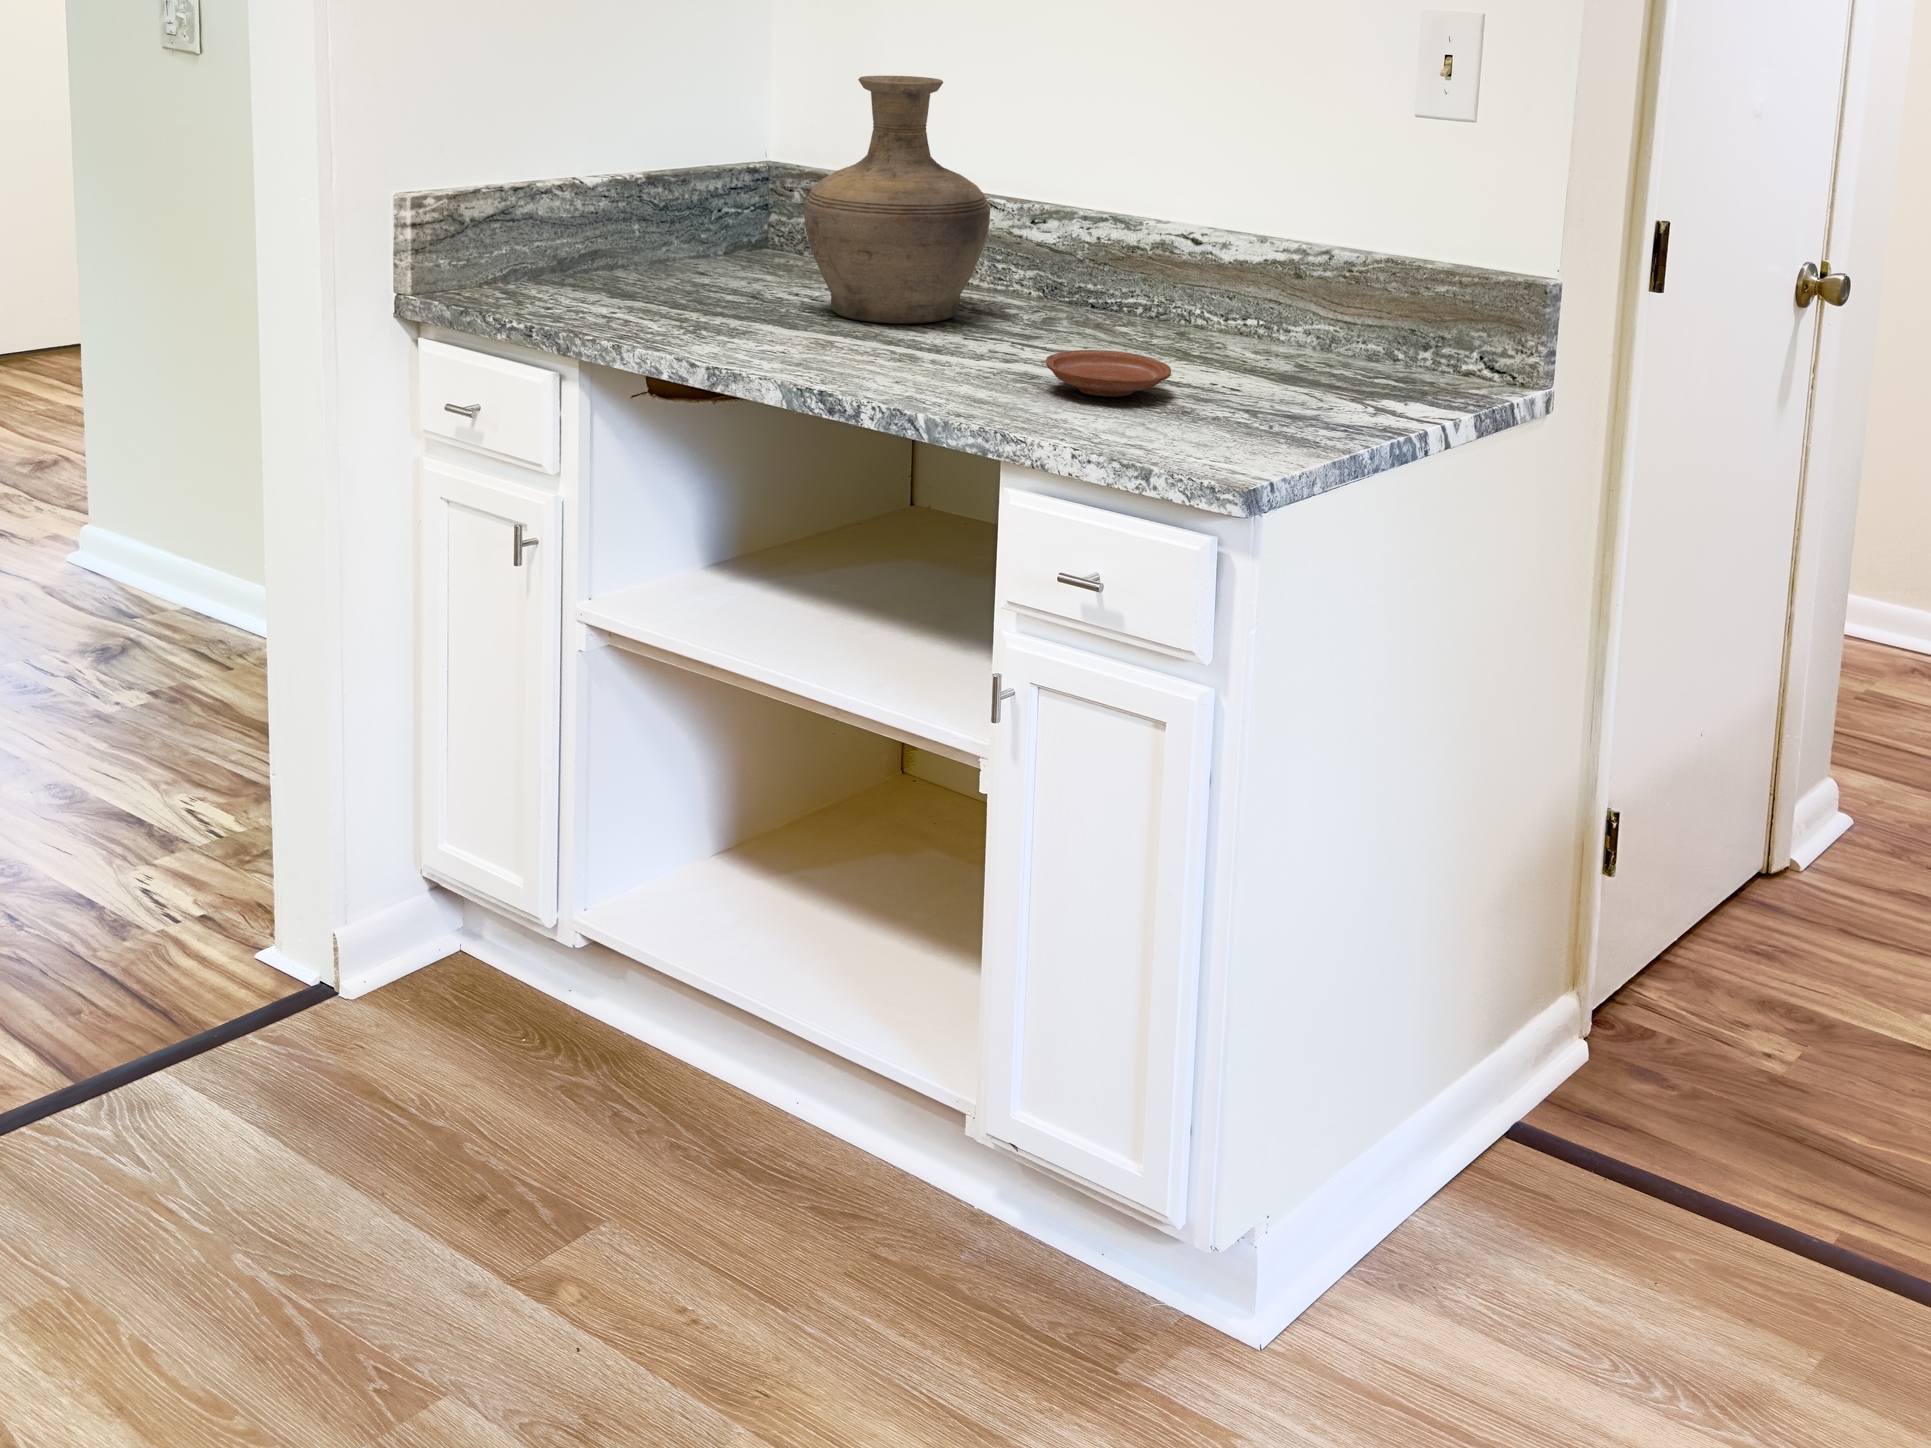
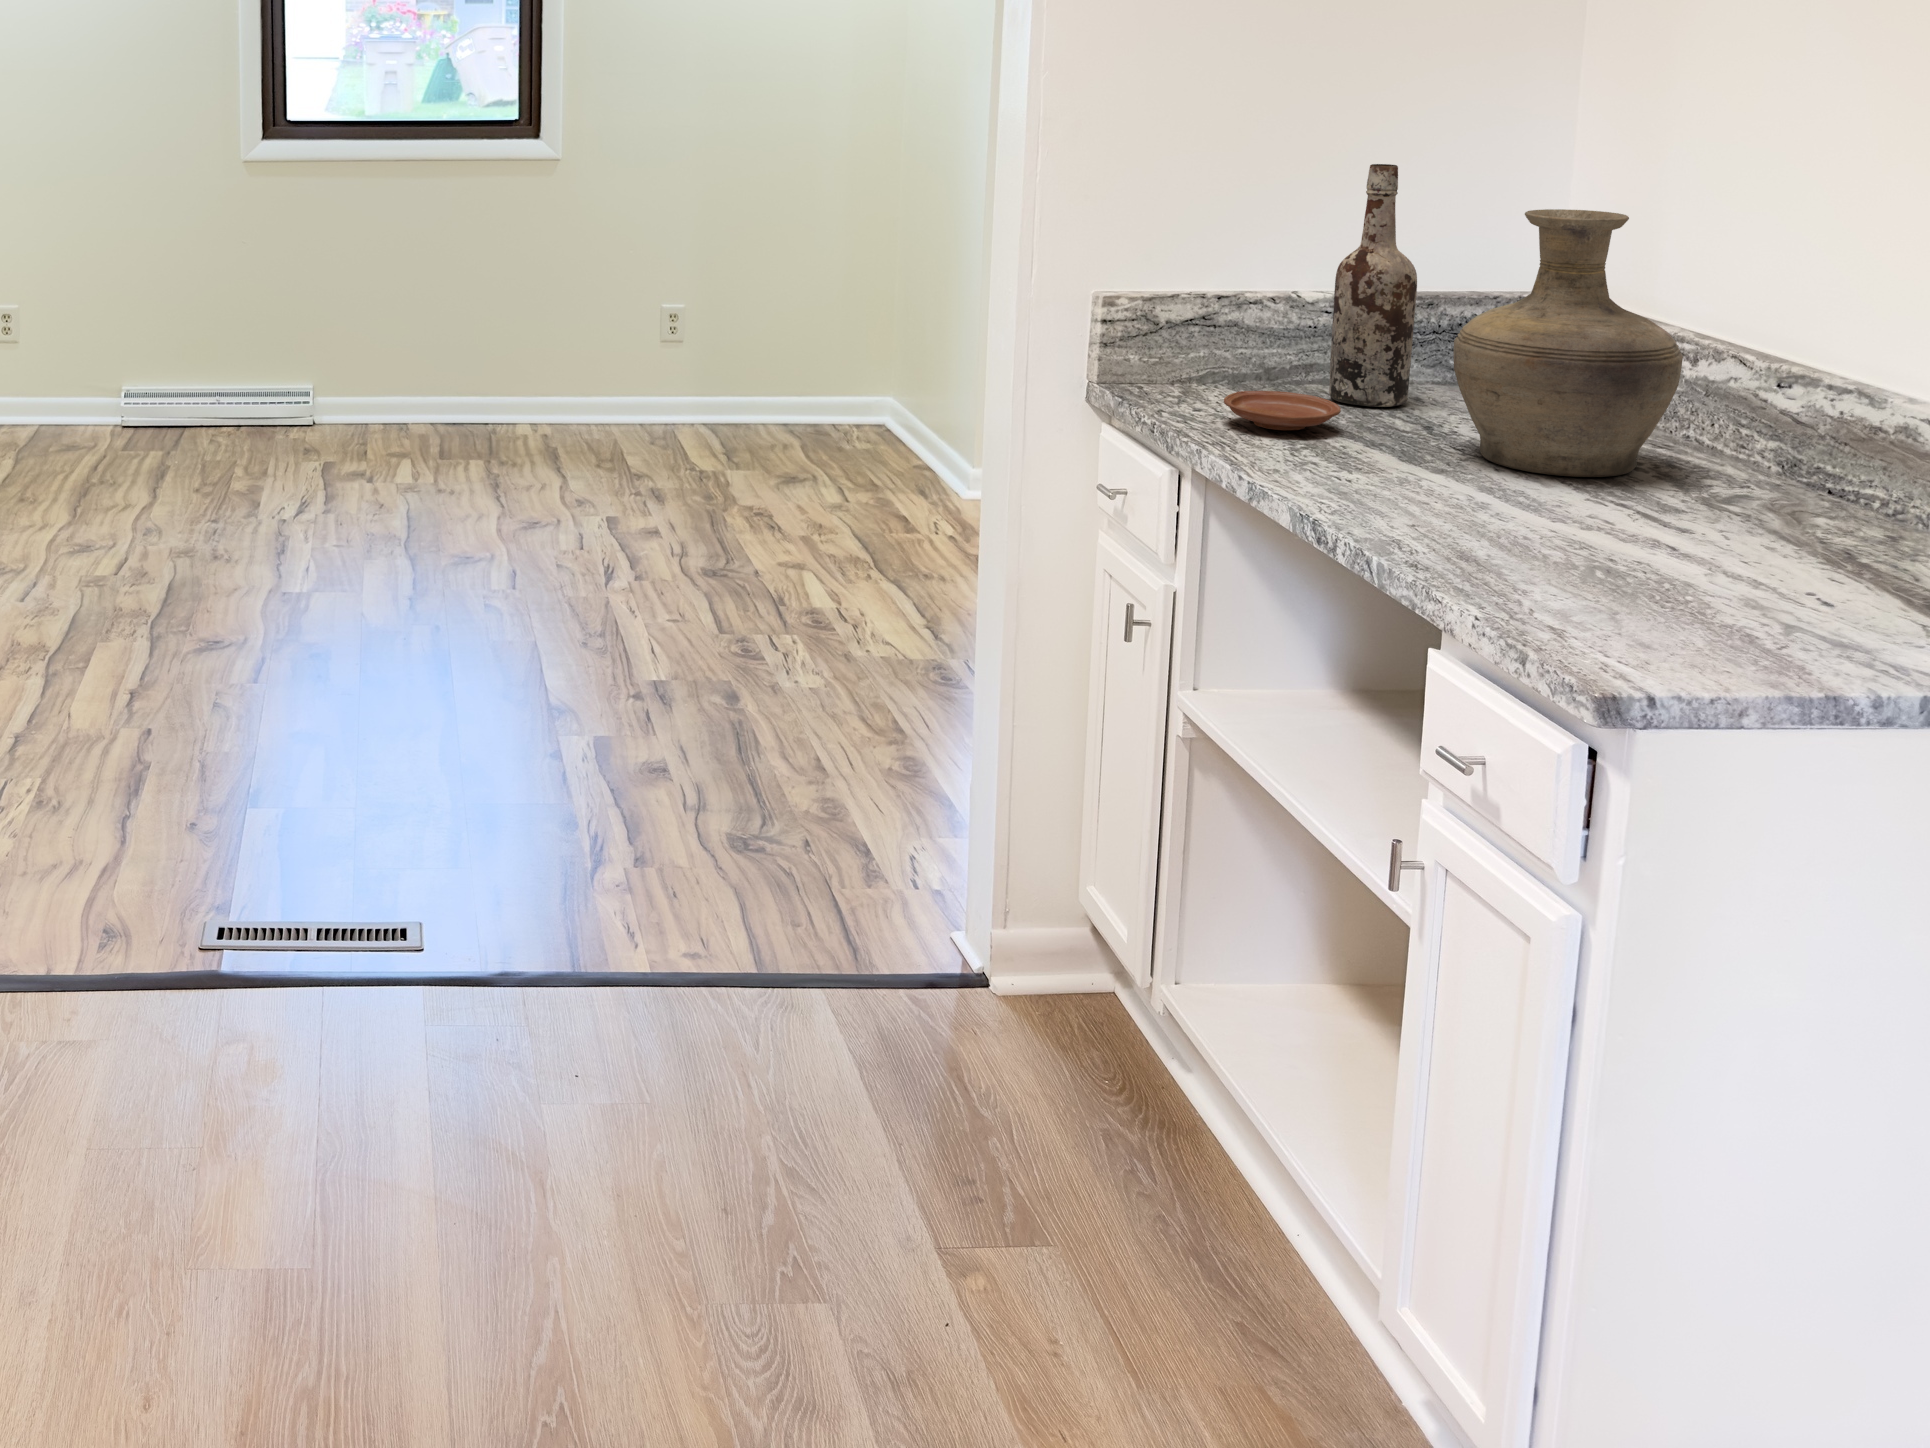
wine bottle: none [633,38,709,284] -> present [1329,164,1417,407]
plate: present [1046,350,1171,397] -> present [1224,391,1341,430]

